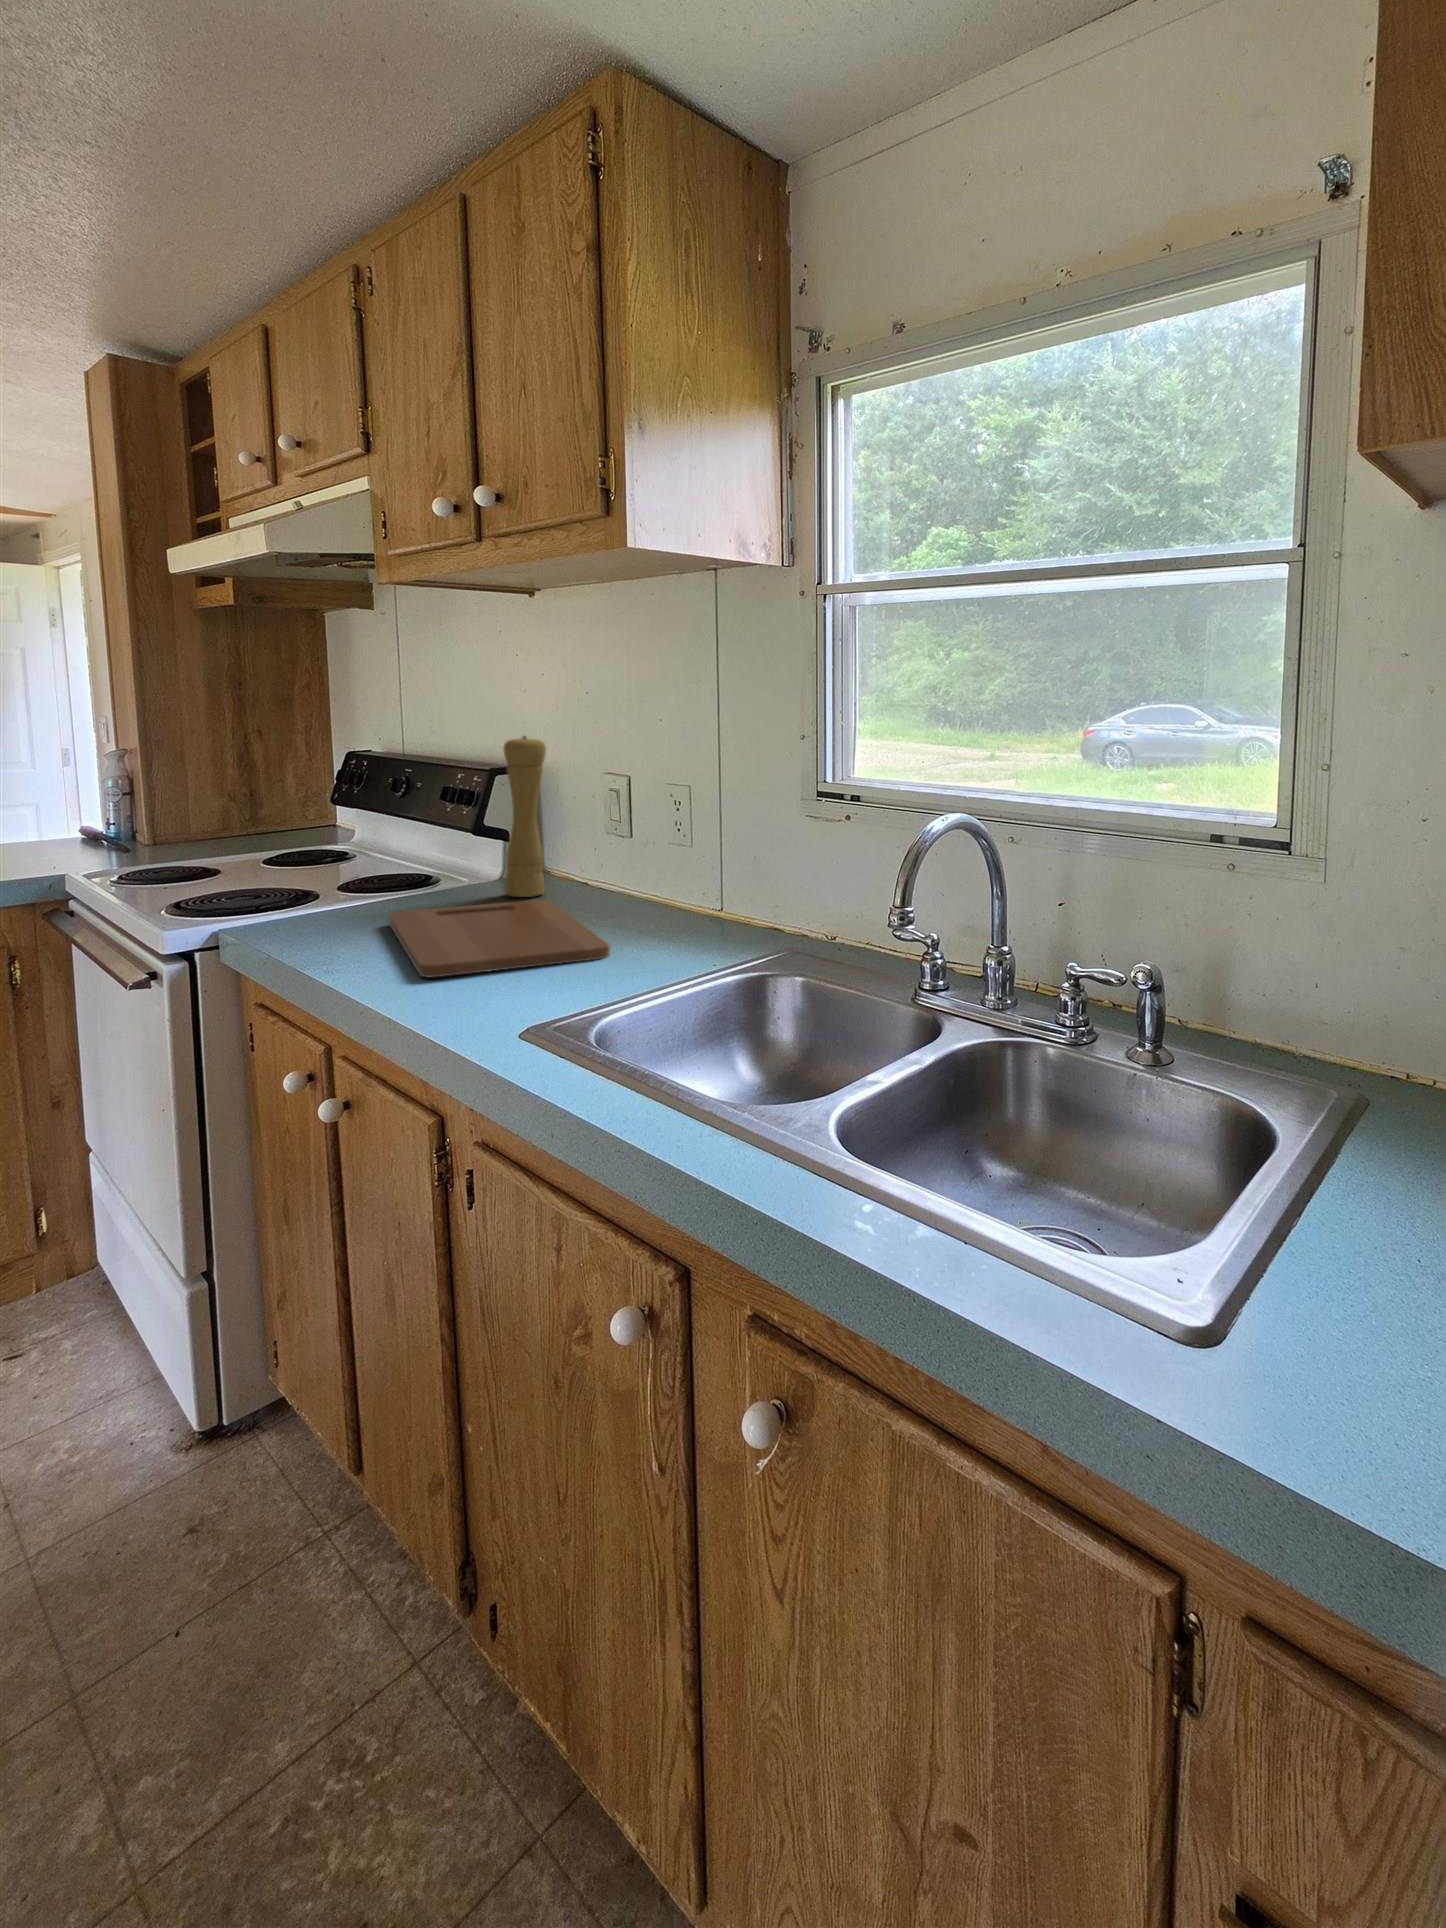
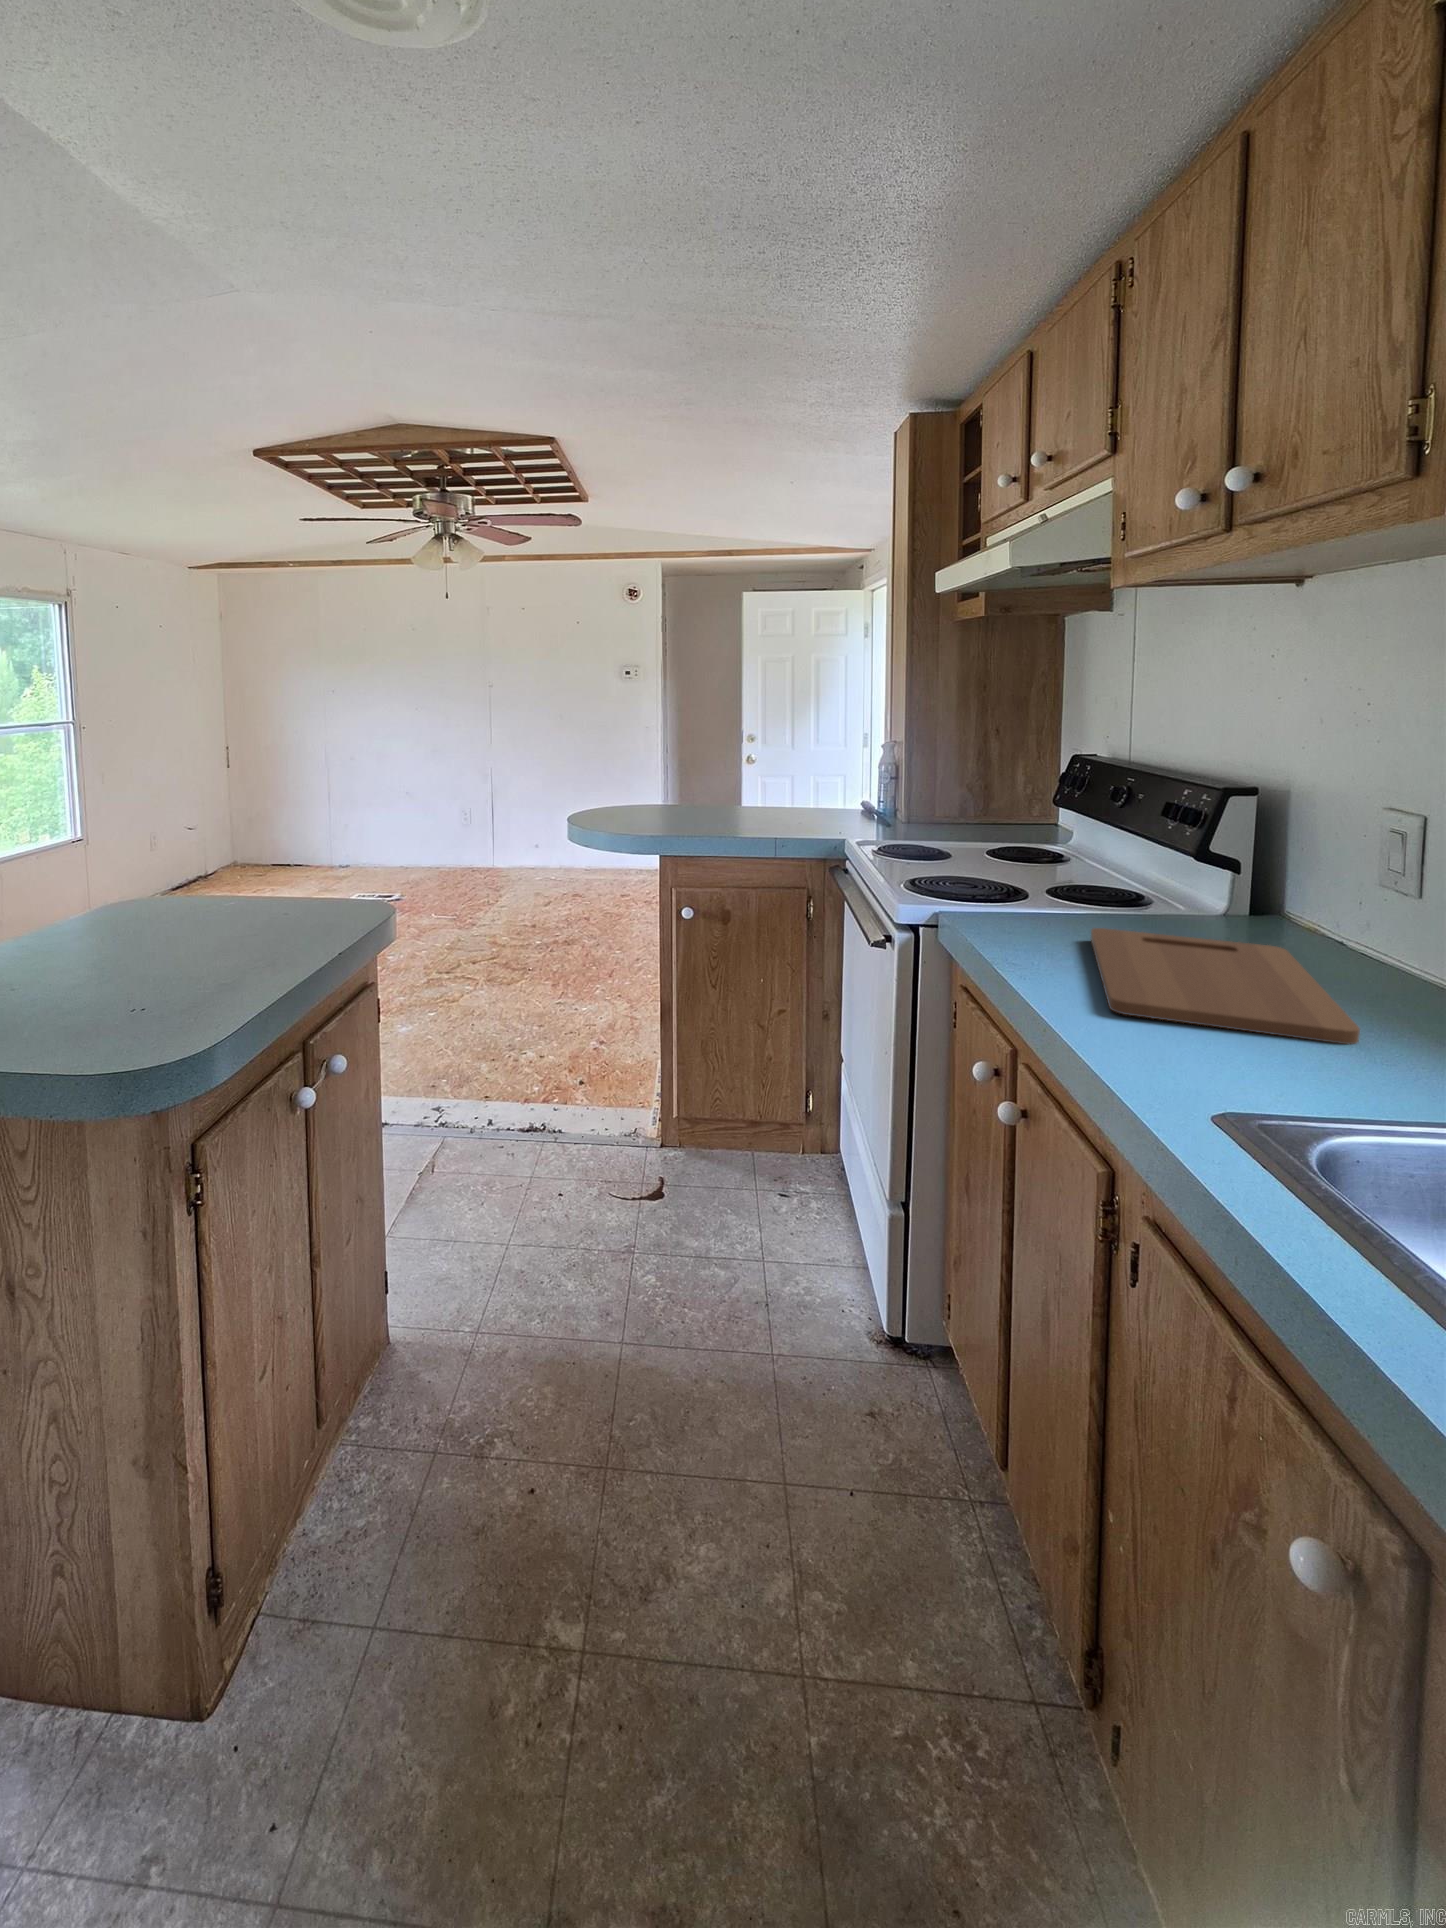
pepper mill: present [504,736,546,897] -> none [1231,753,1301,938]

